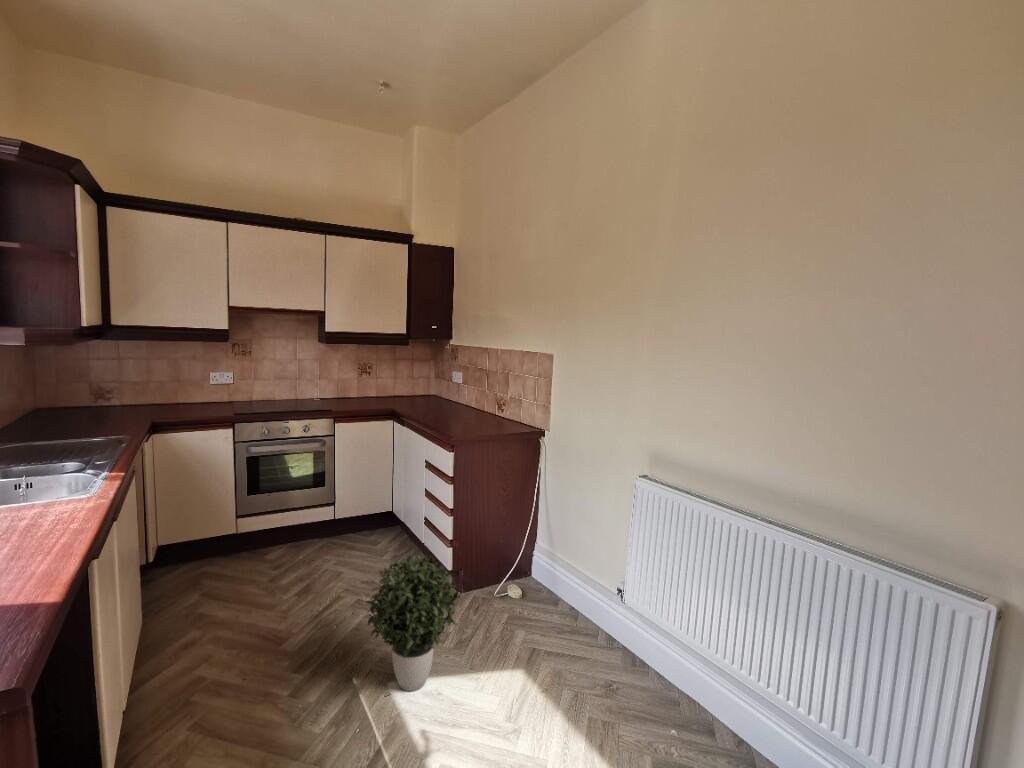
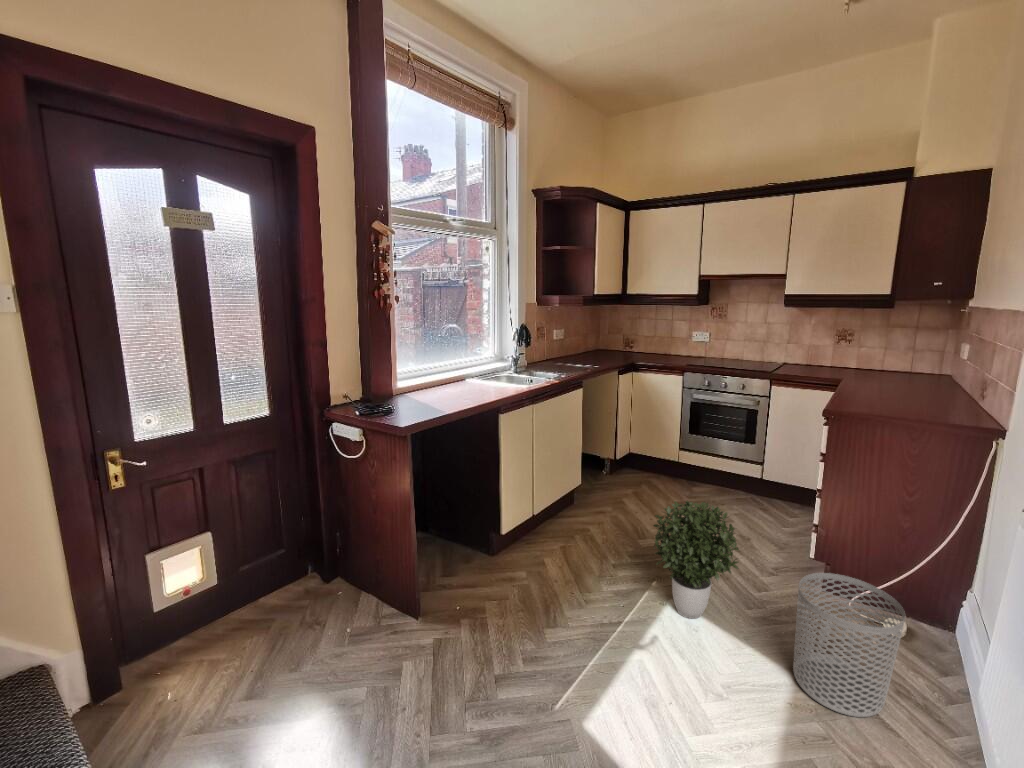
waste bin: none [512,561,582,674] -> present [793,573,905,717]

